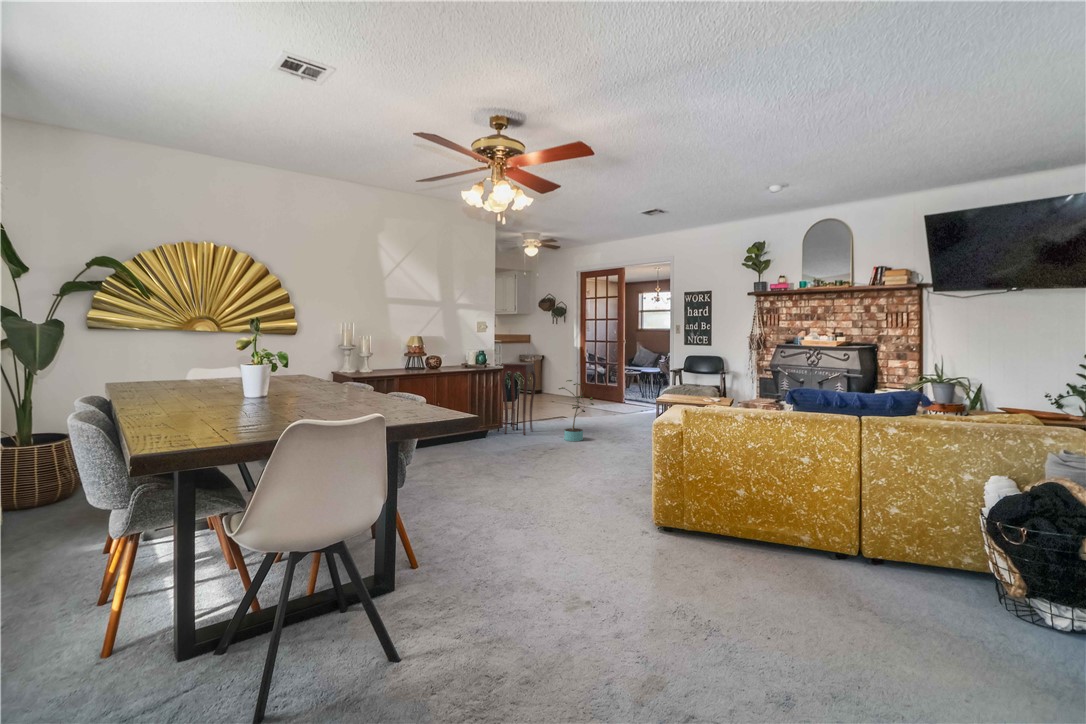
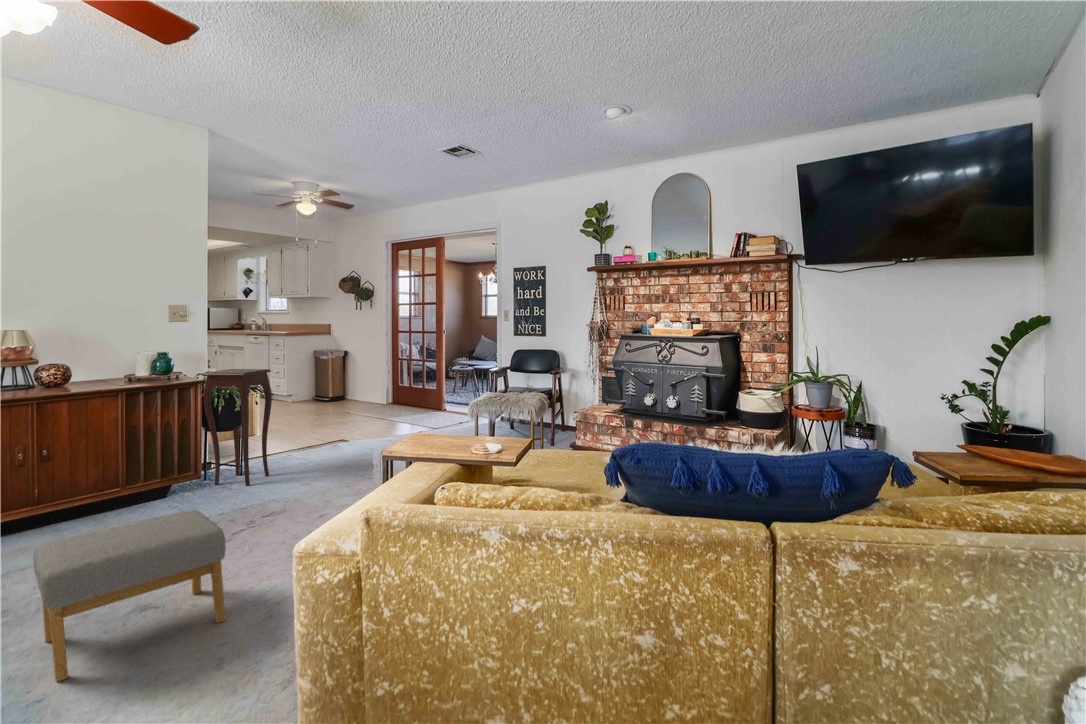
potted plant: present [559,380,594,441] -> none [292,396,355,493]
footstool: none [489,430,569,494] -> present [33,510,226,681]

